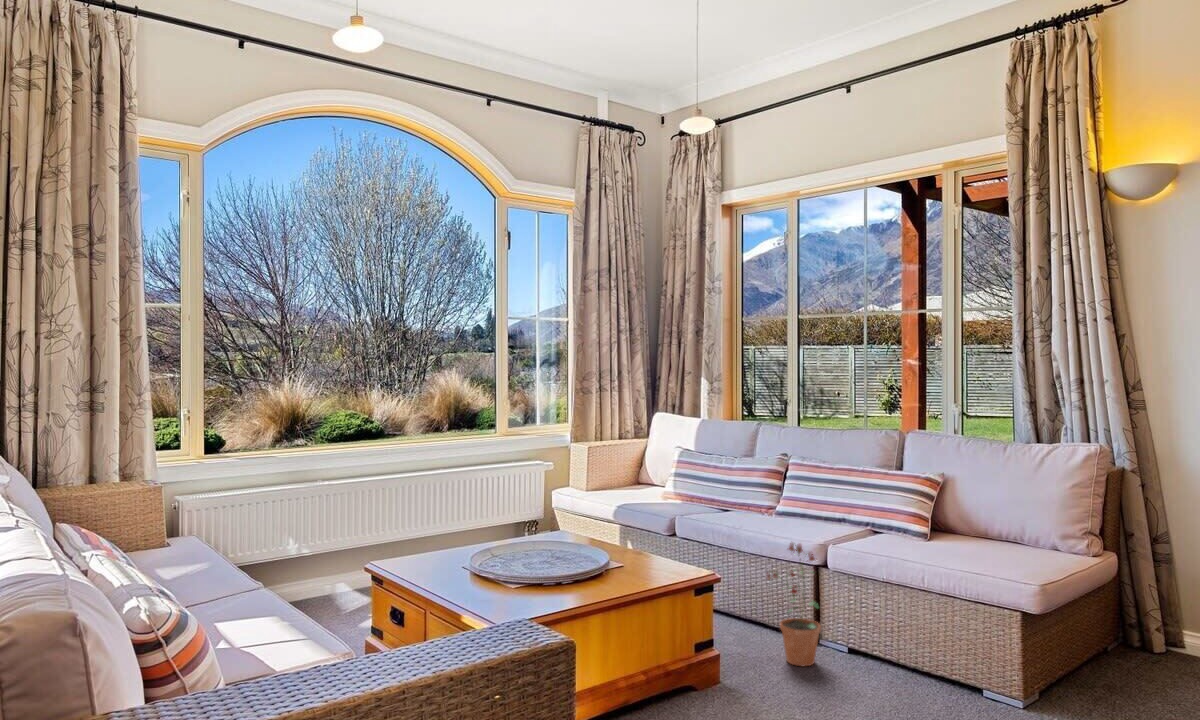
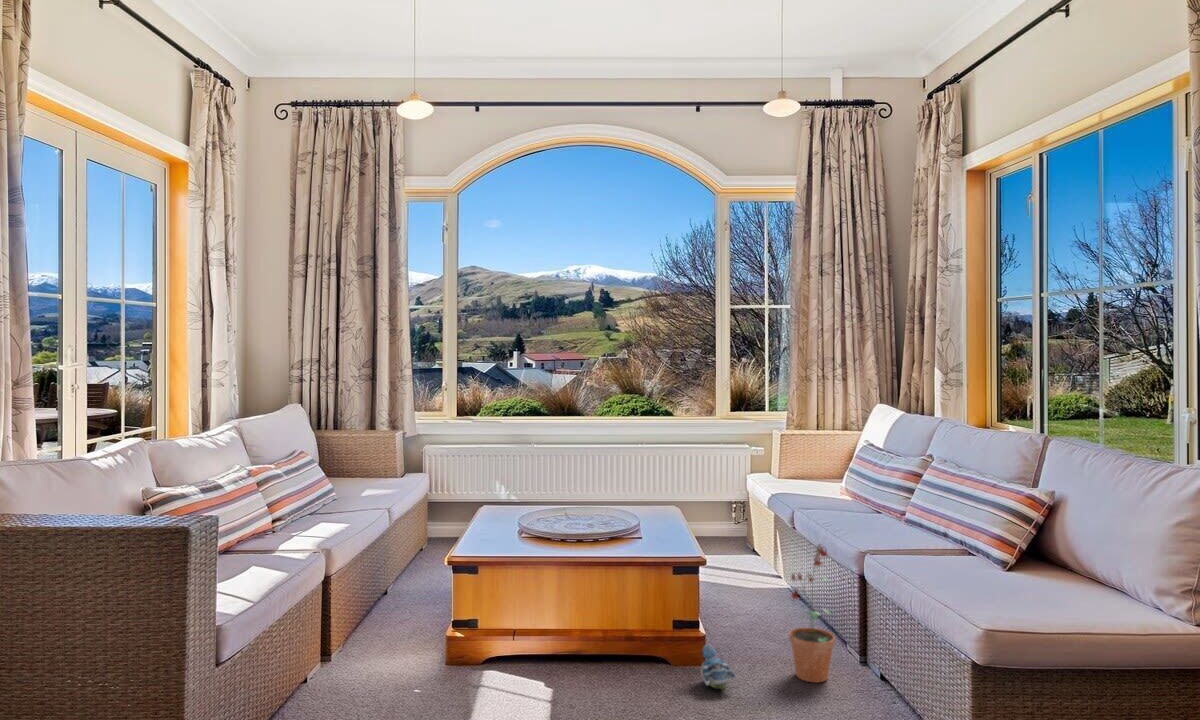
plush toy: none [735,654,780,694] -> present [701,644,737,690]

